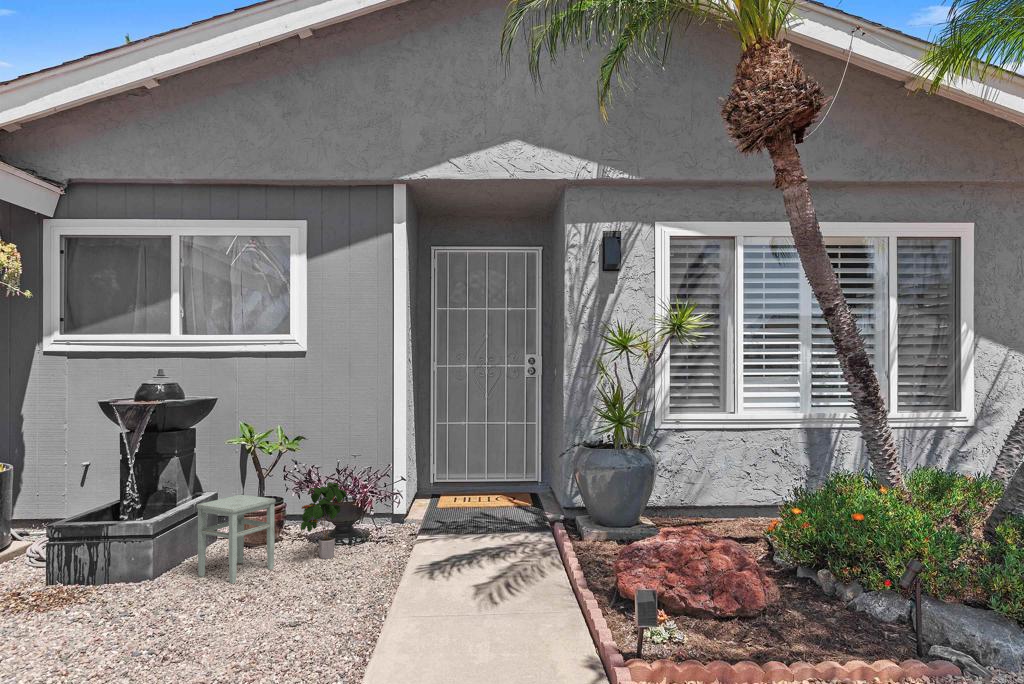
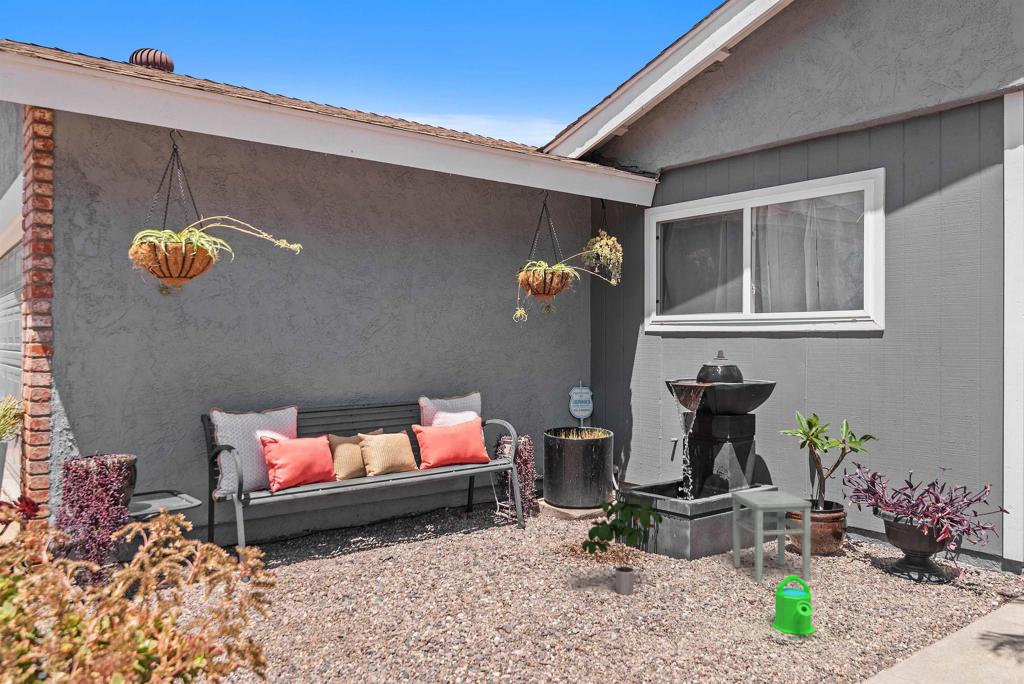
potted plant: present [301,482,346,559] -> present [582,499,663,595]
watering can: none [273,561,316,615] -> present [773,575,814,635]

